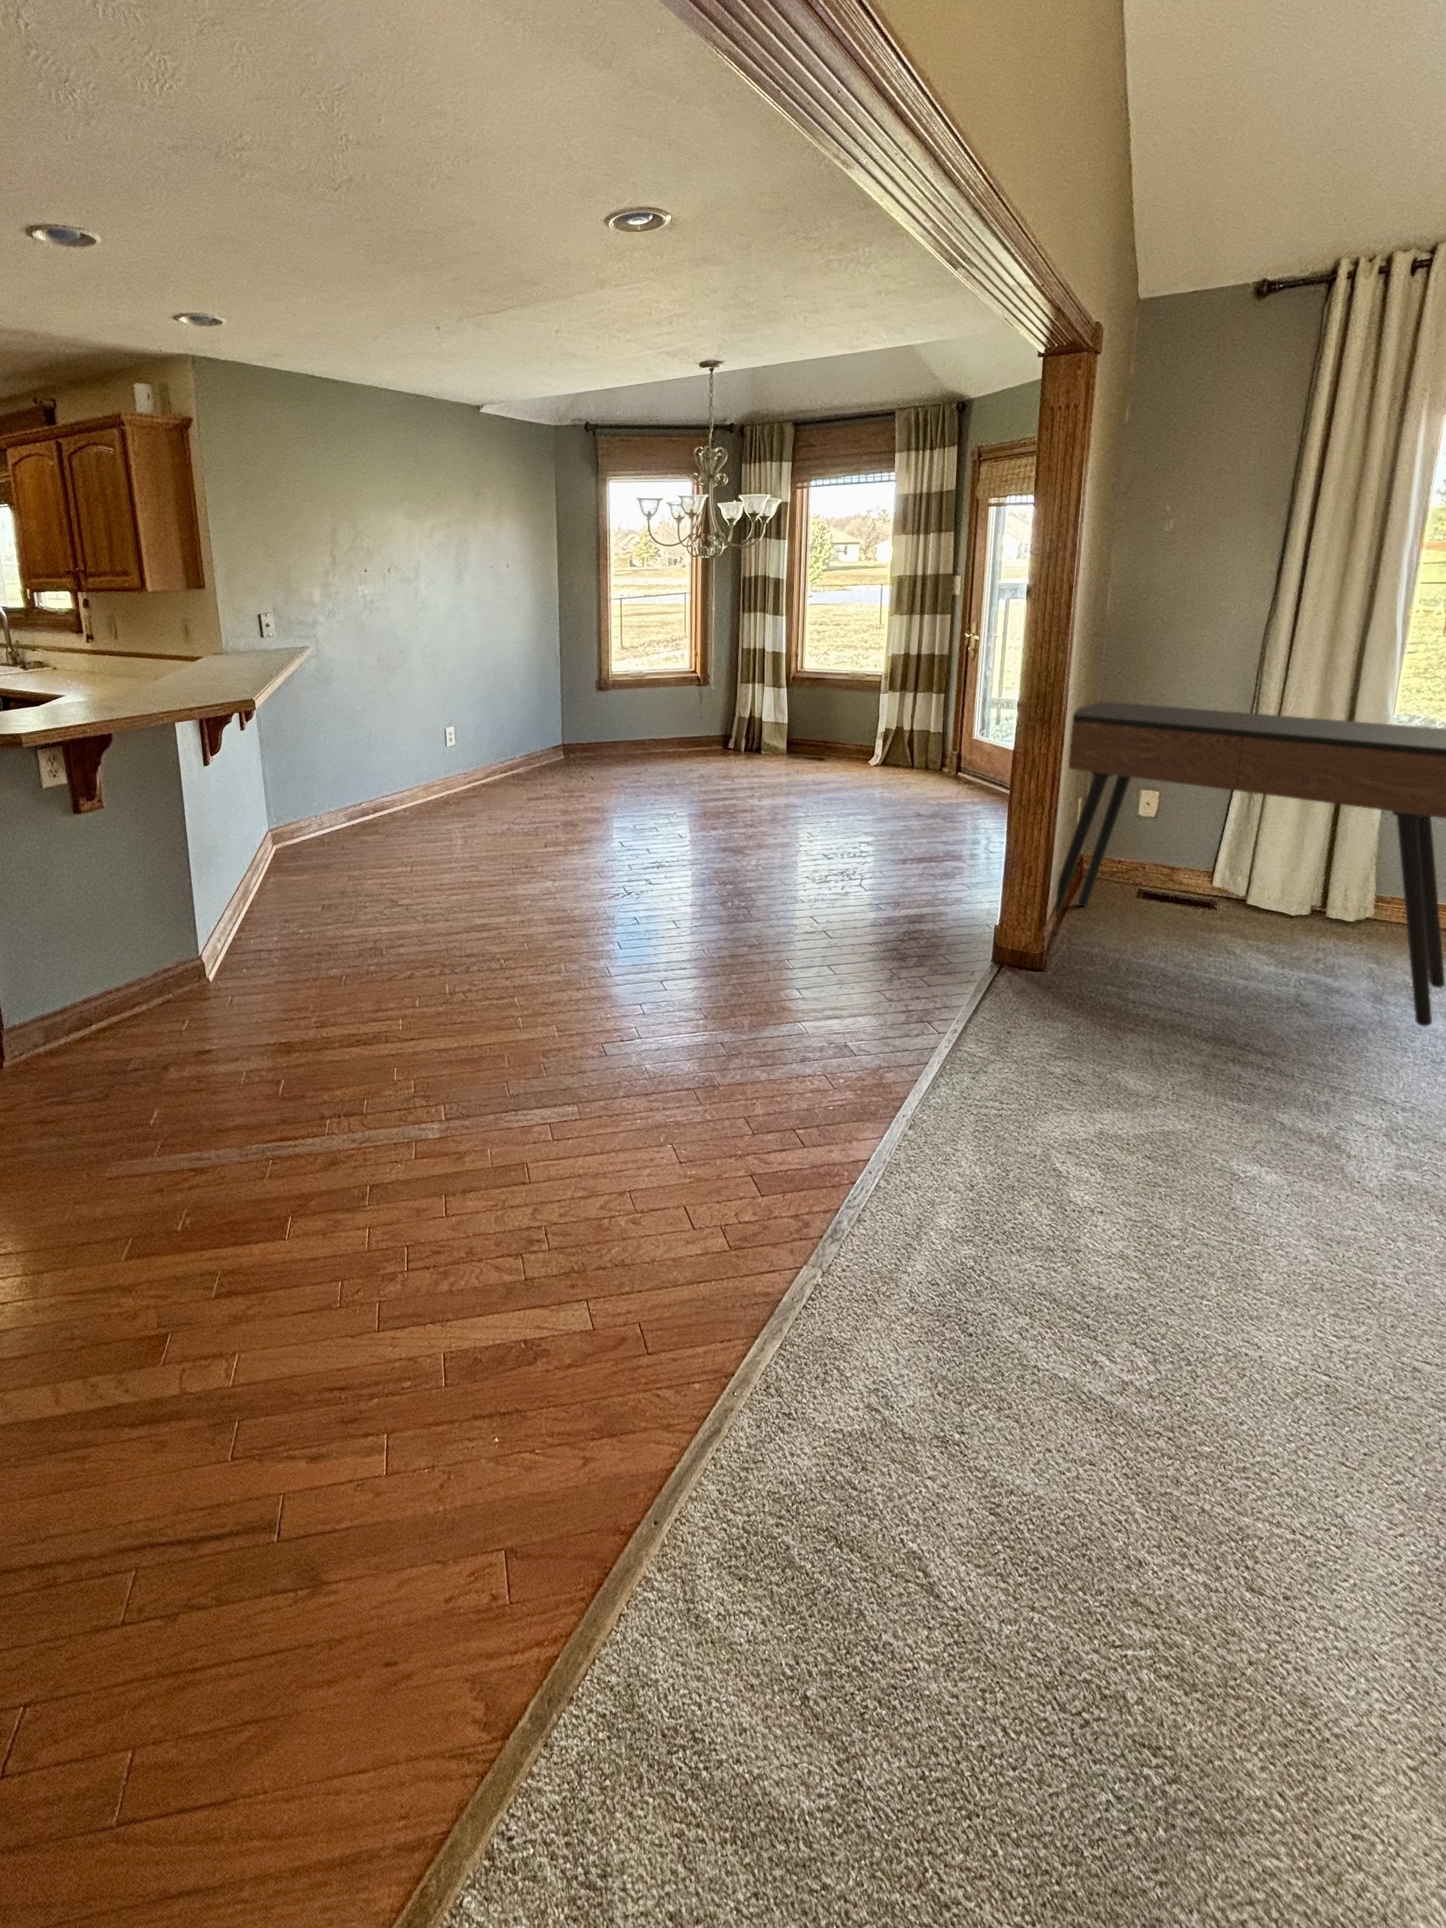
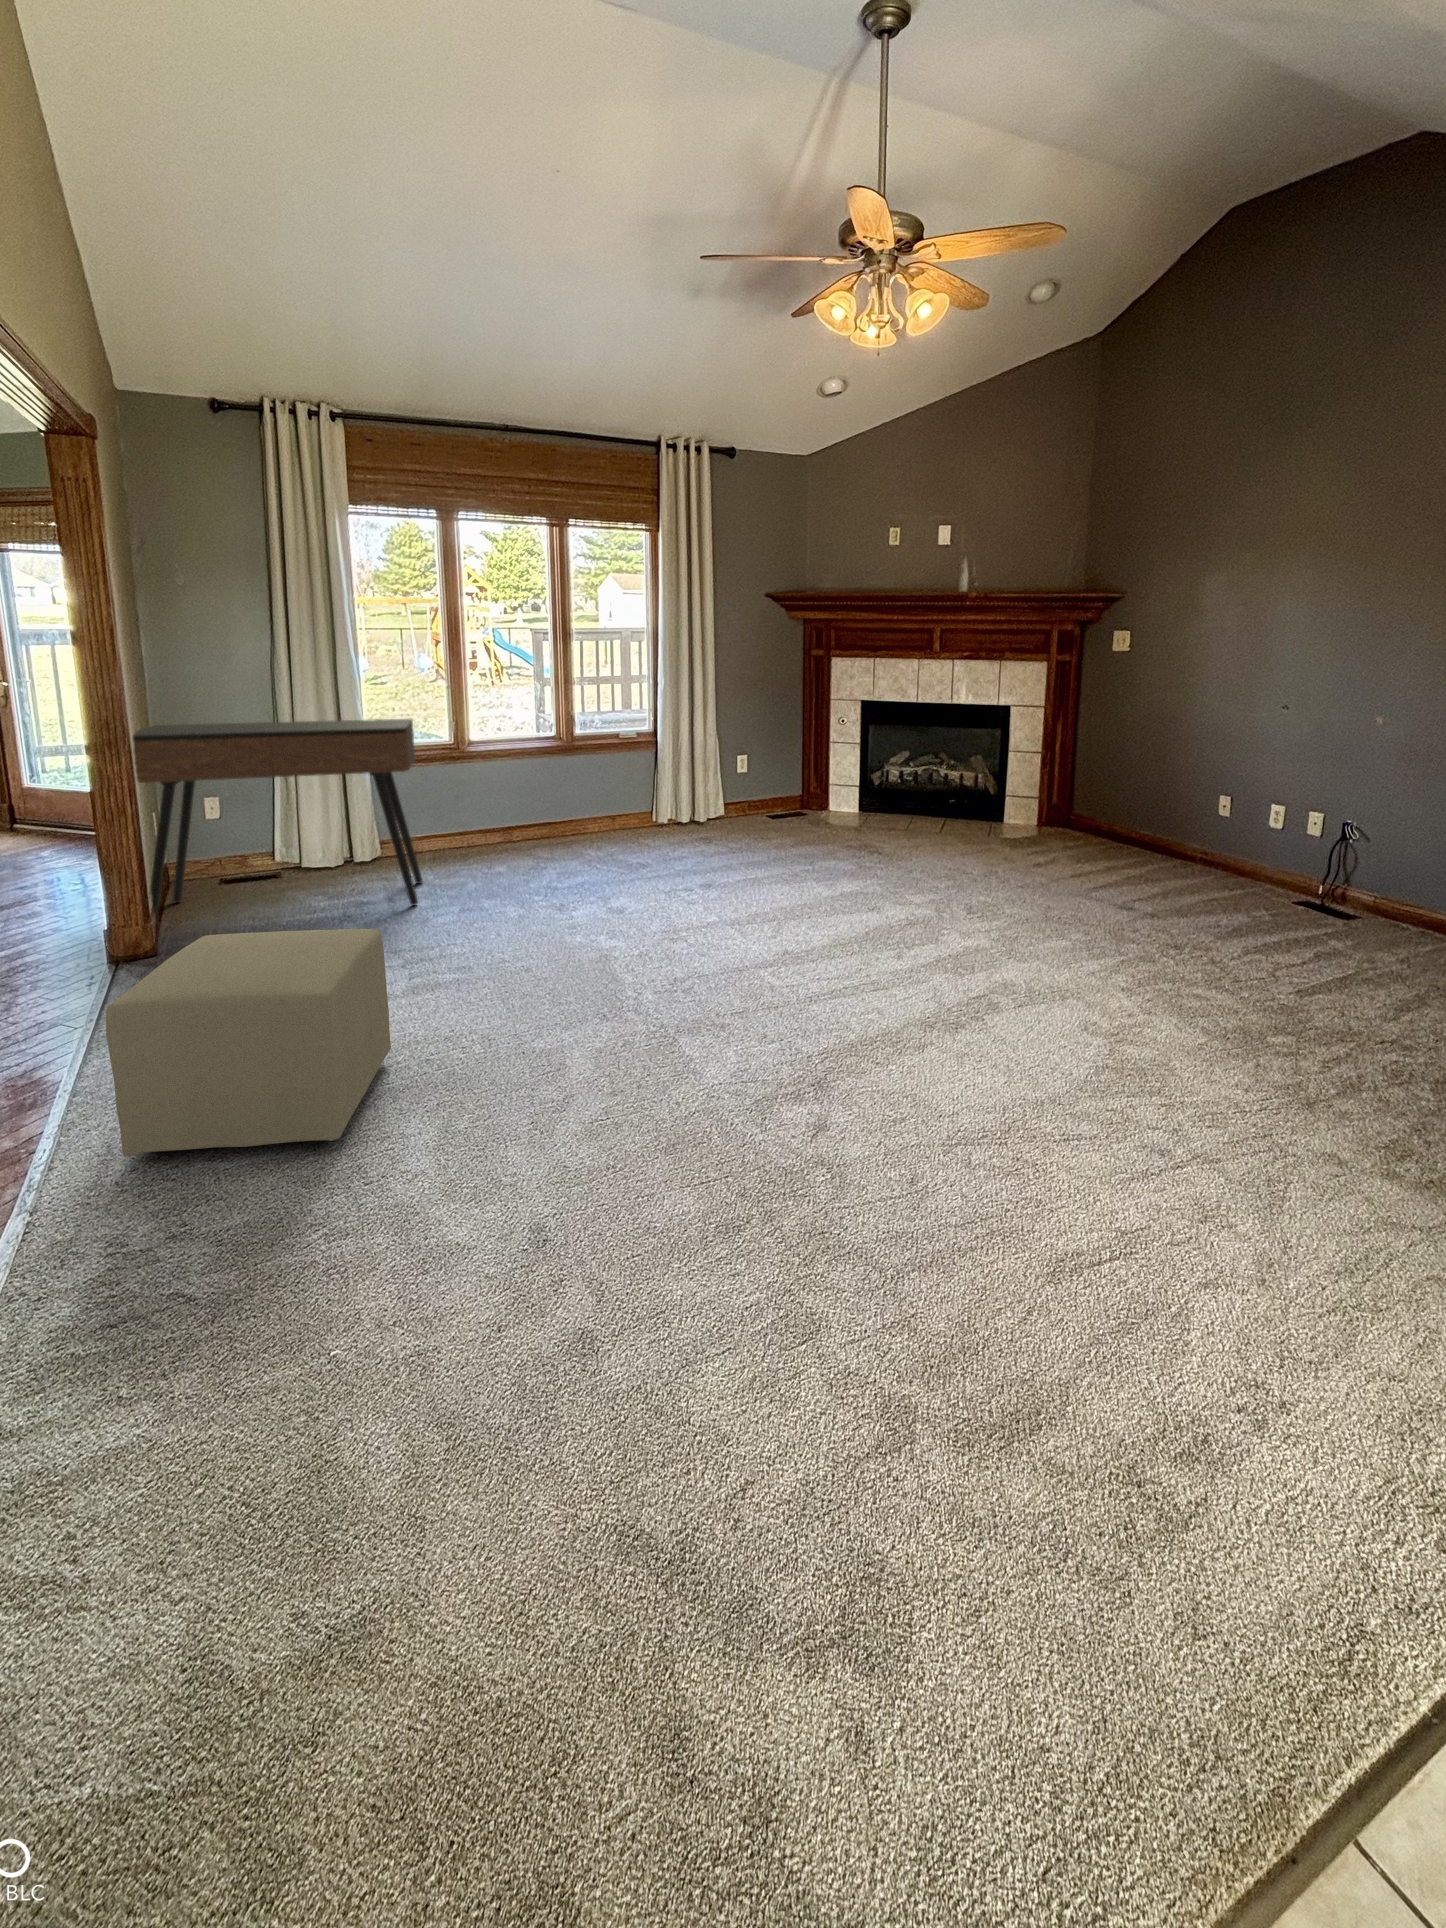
ottoman: none [941,1013,1378,1448] -> present [106,929,391,1156]

